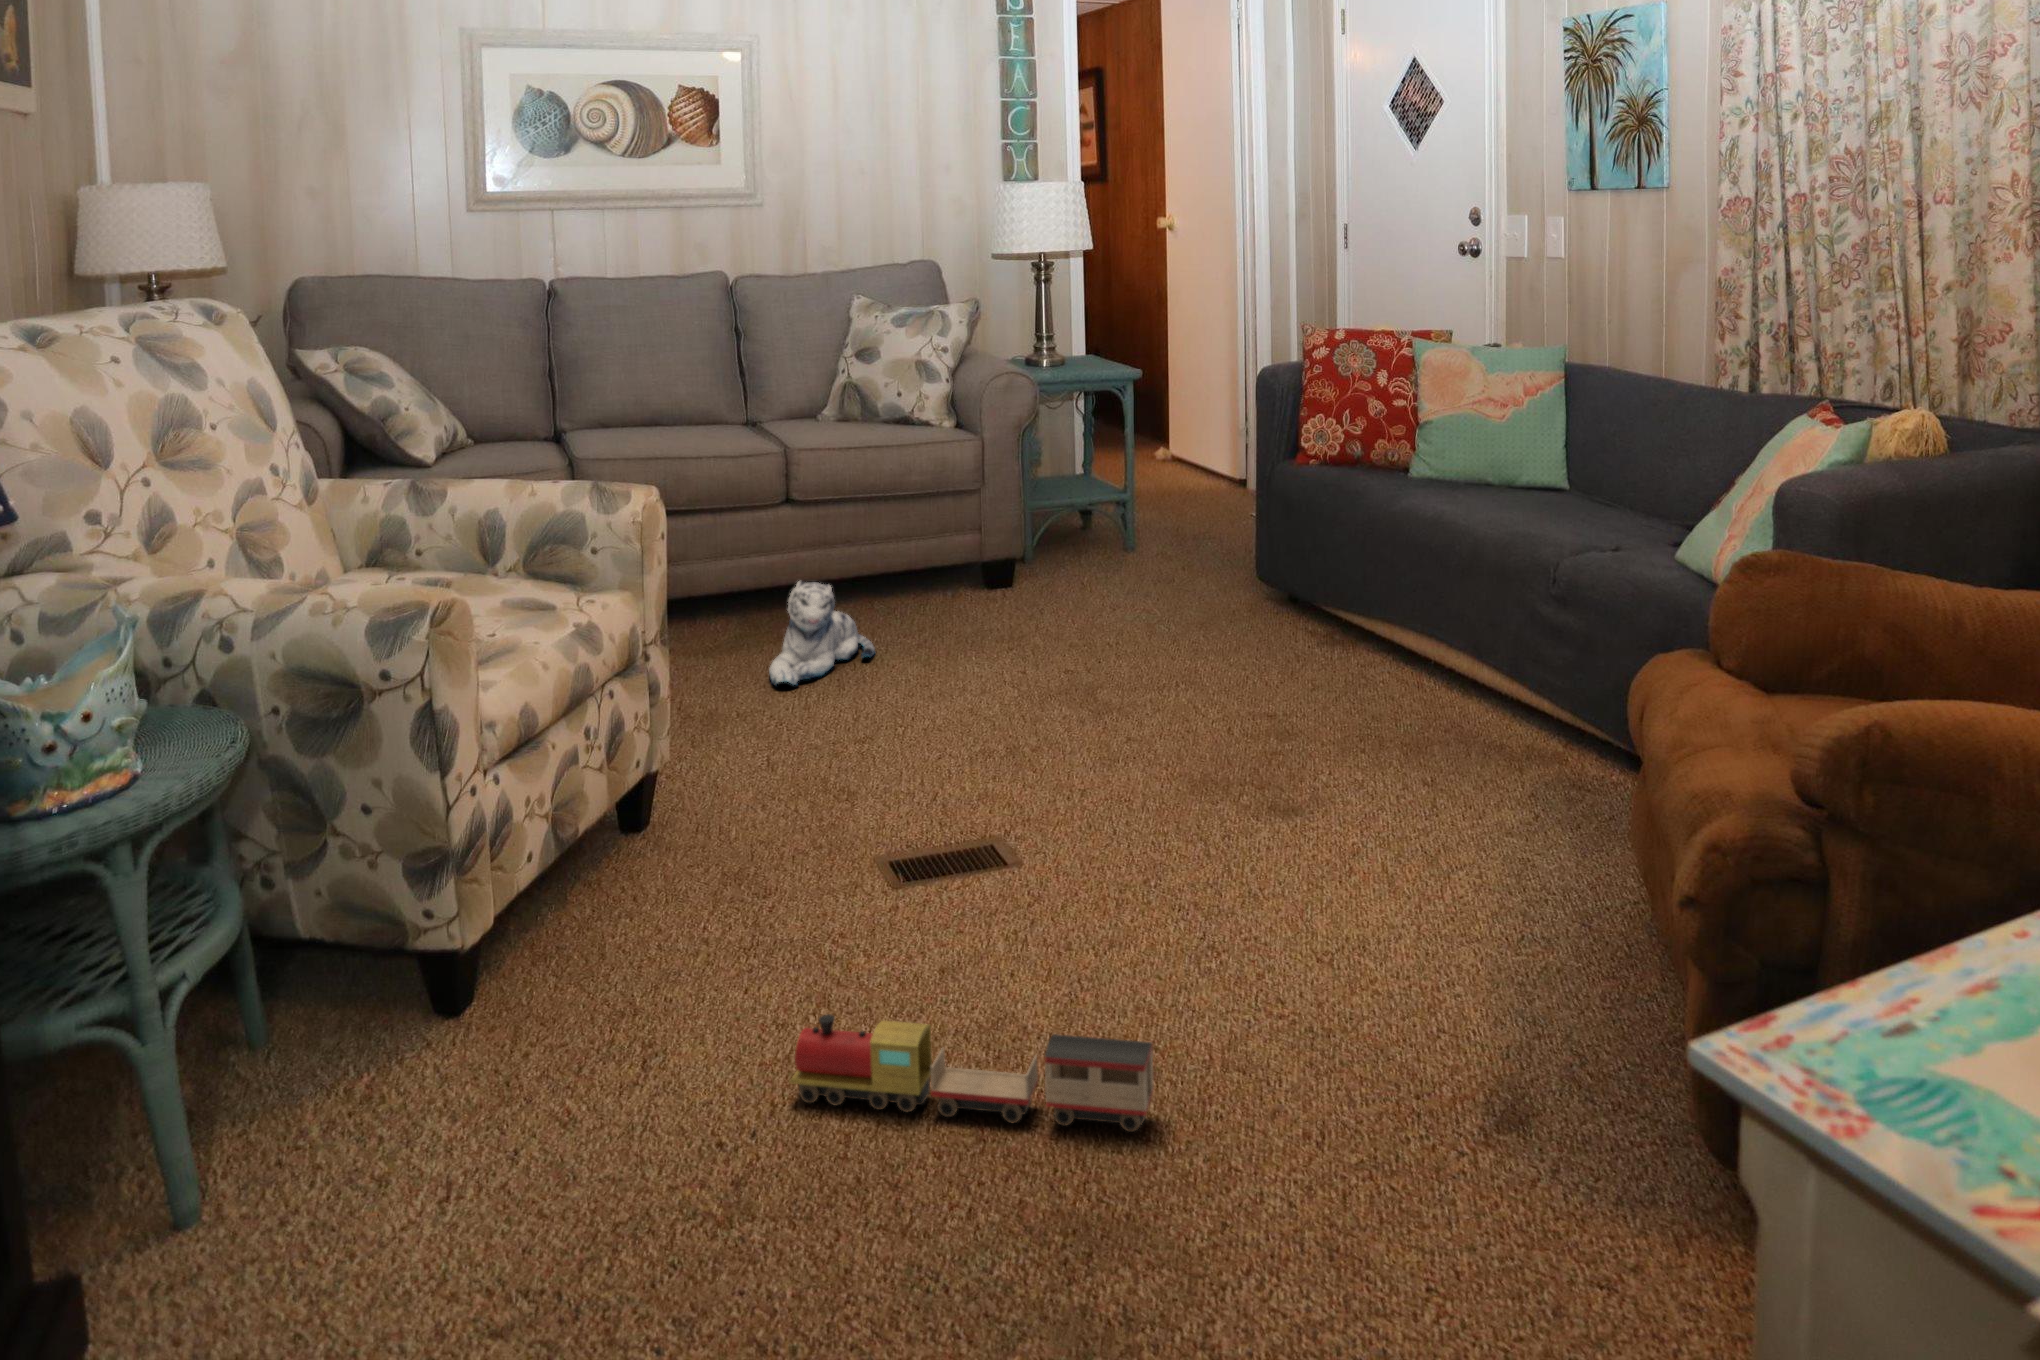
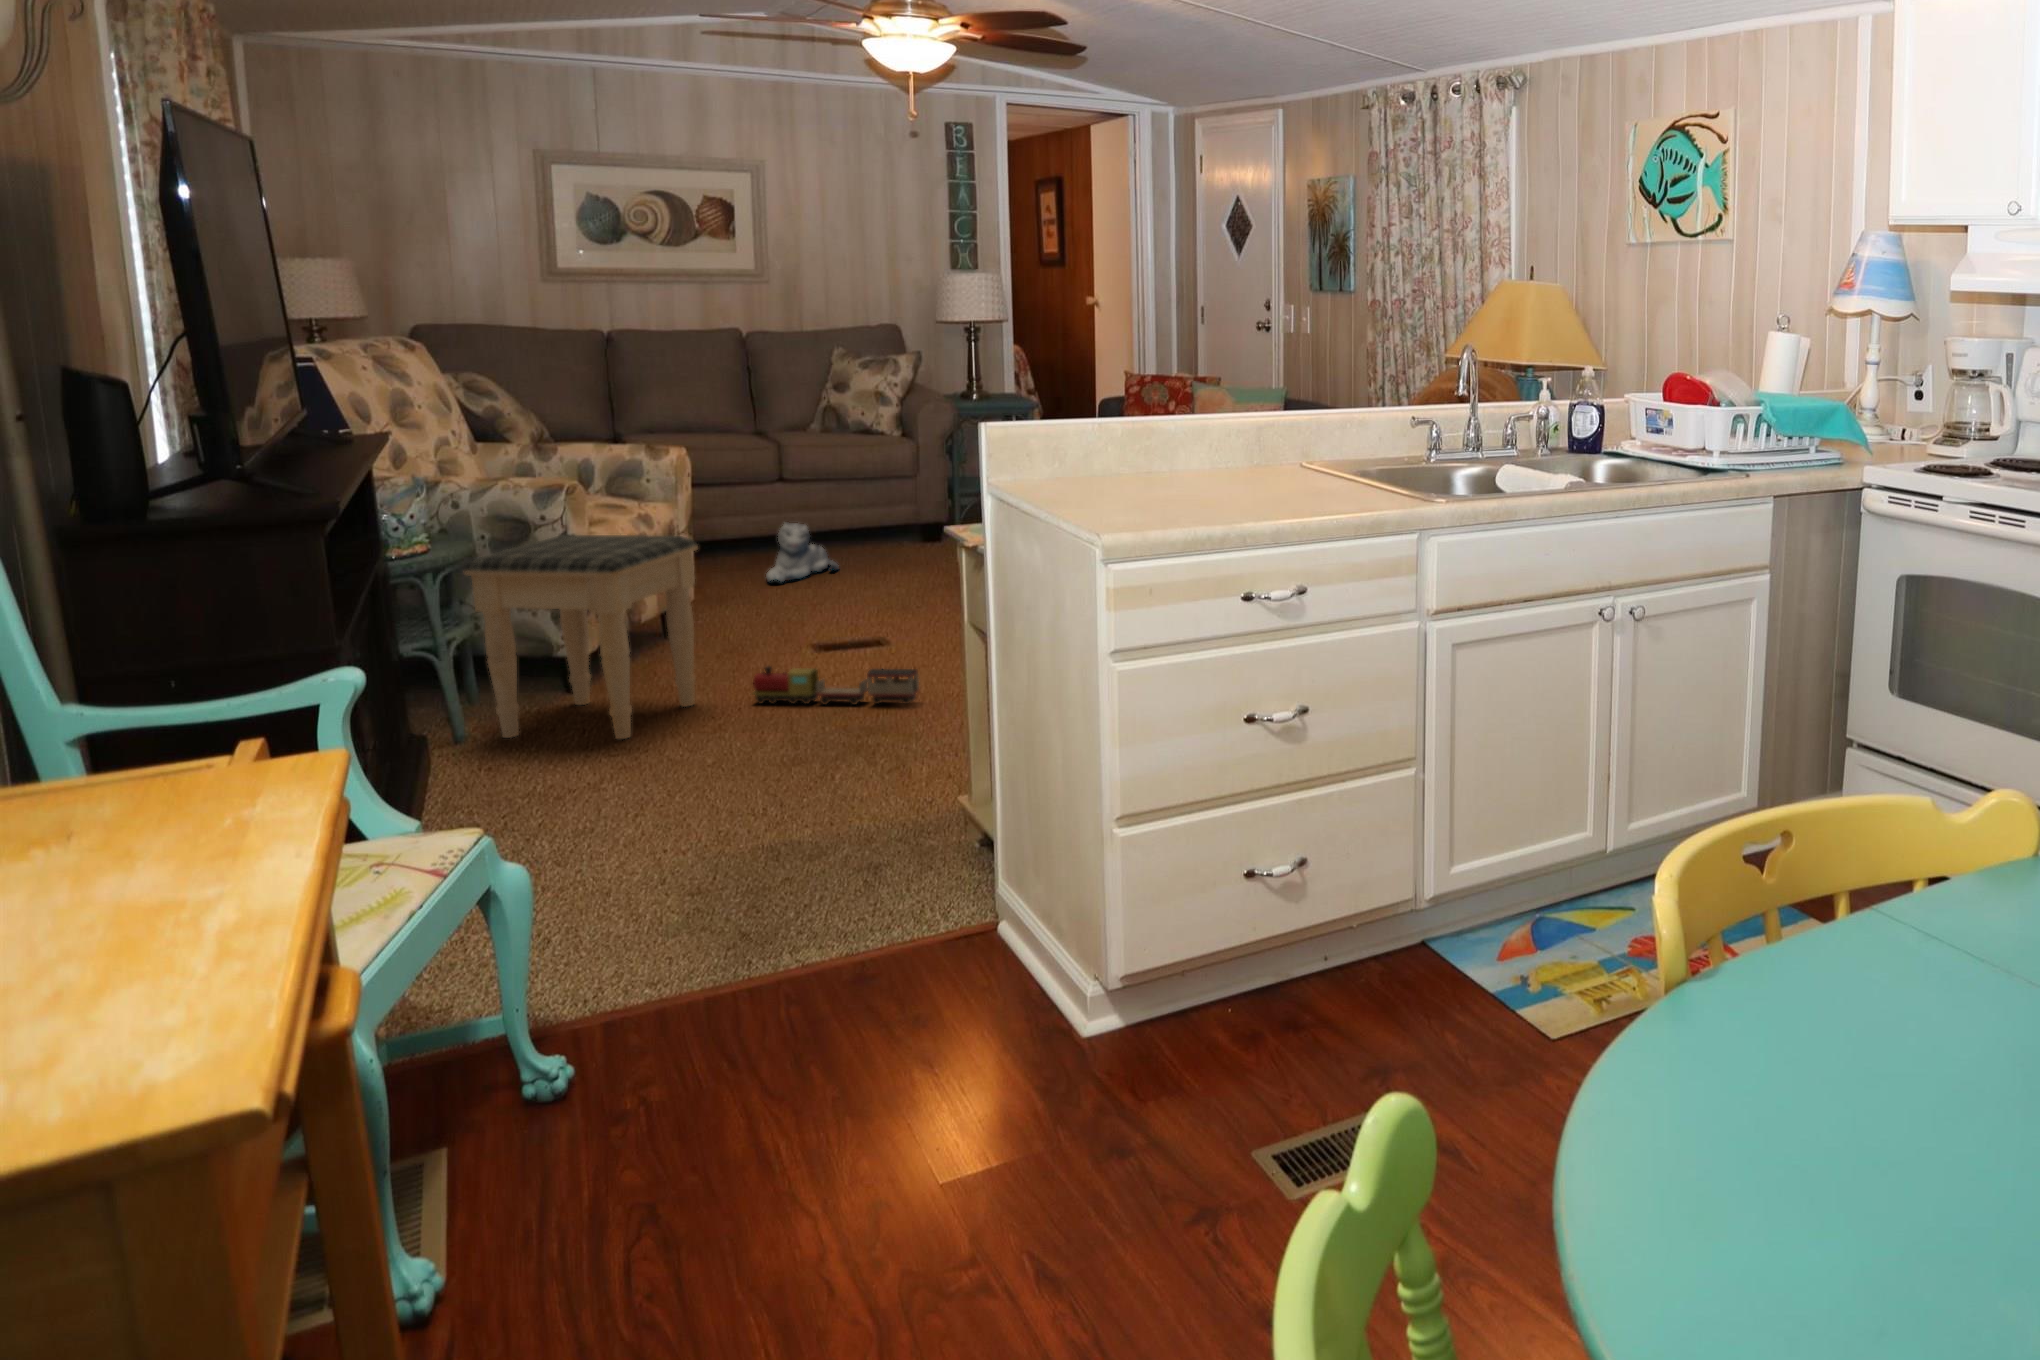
footstool: none [187,711,690,1264] -> present [464,535,698,739]

